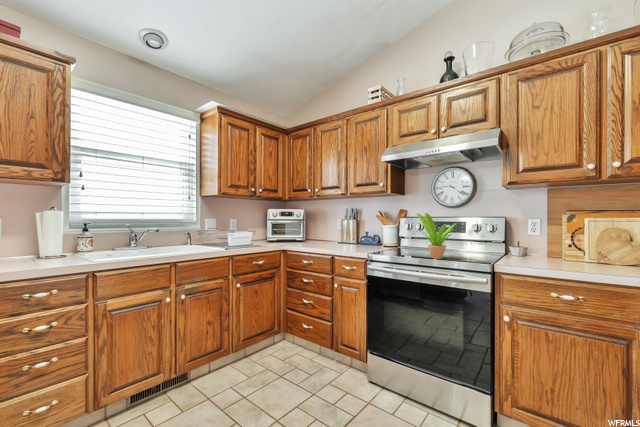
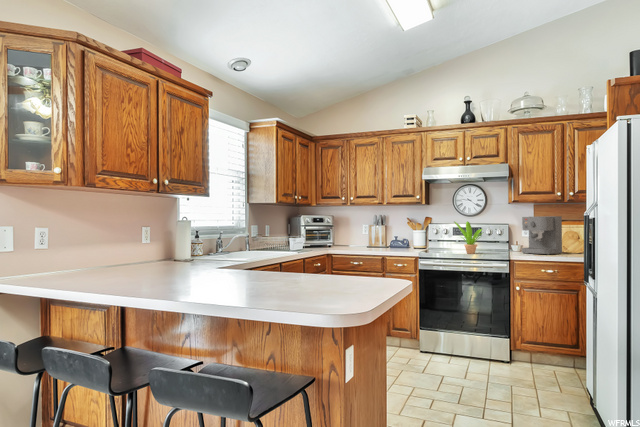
coffee maker: none [521,204,596,267] -> present [522,216,562,255]

